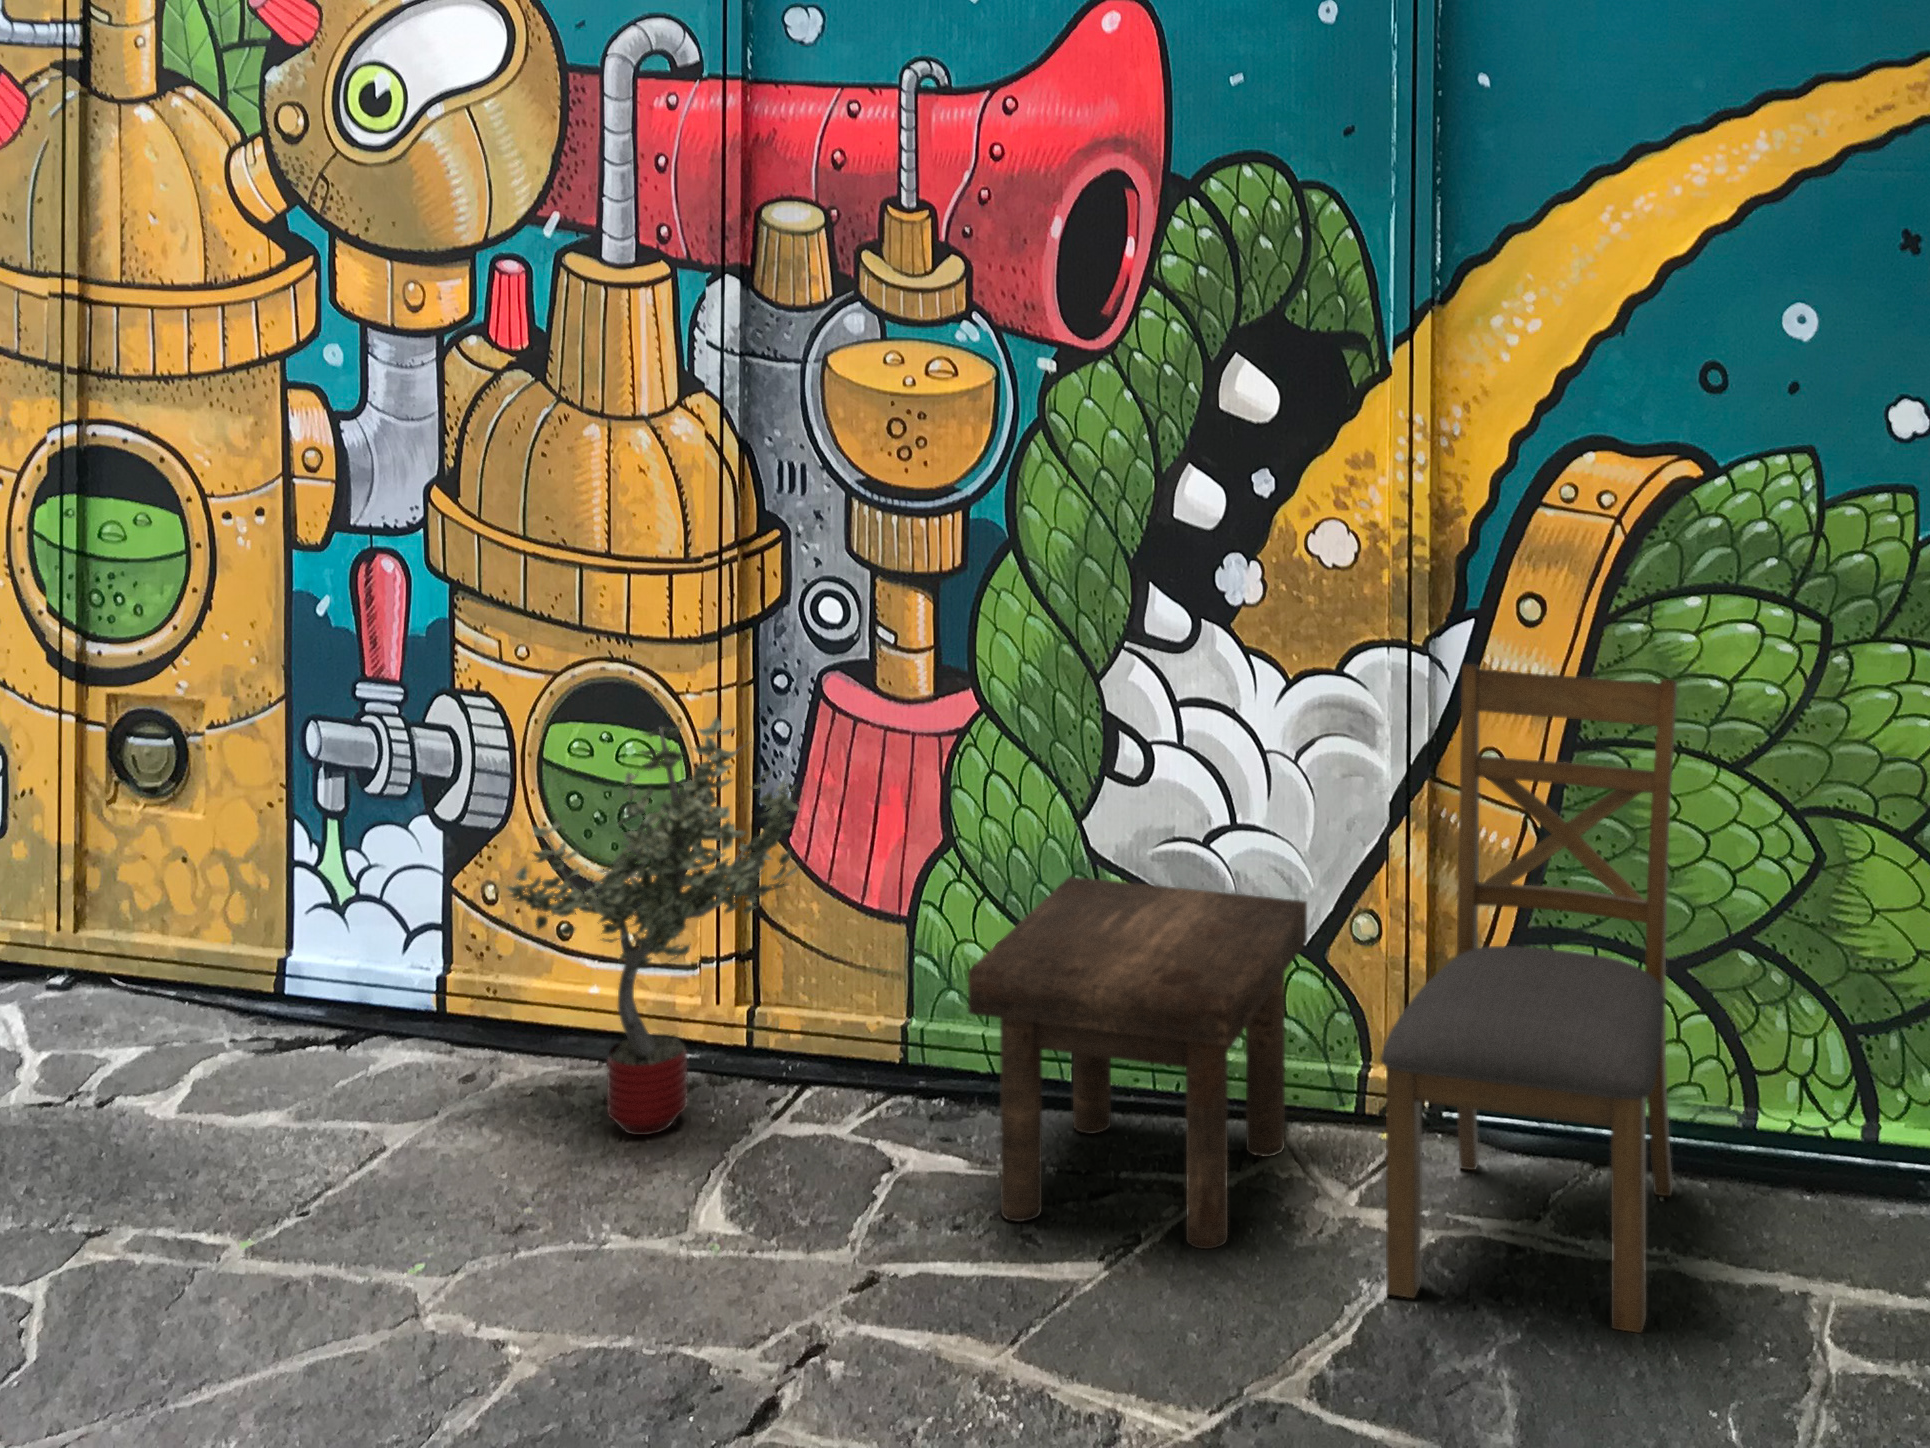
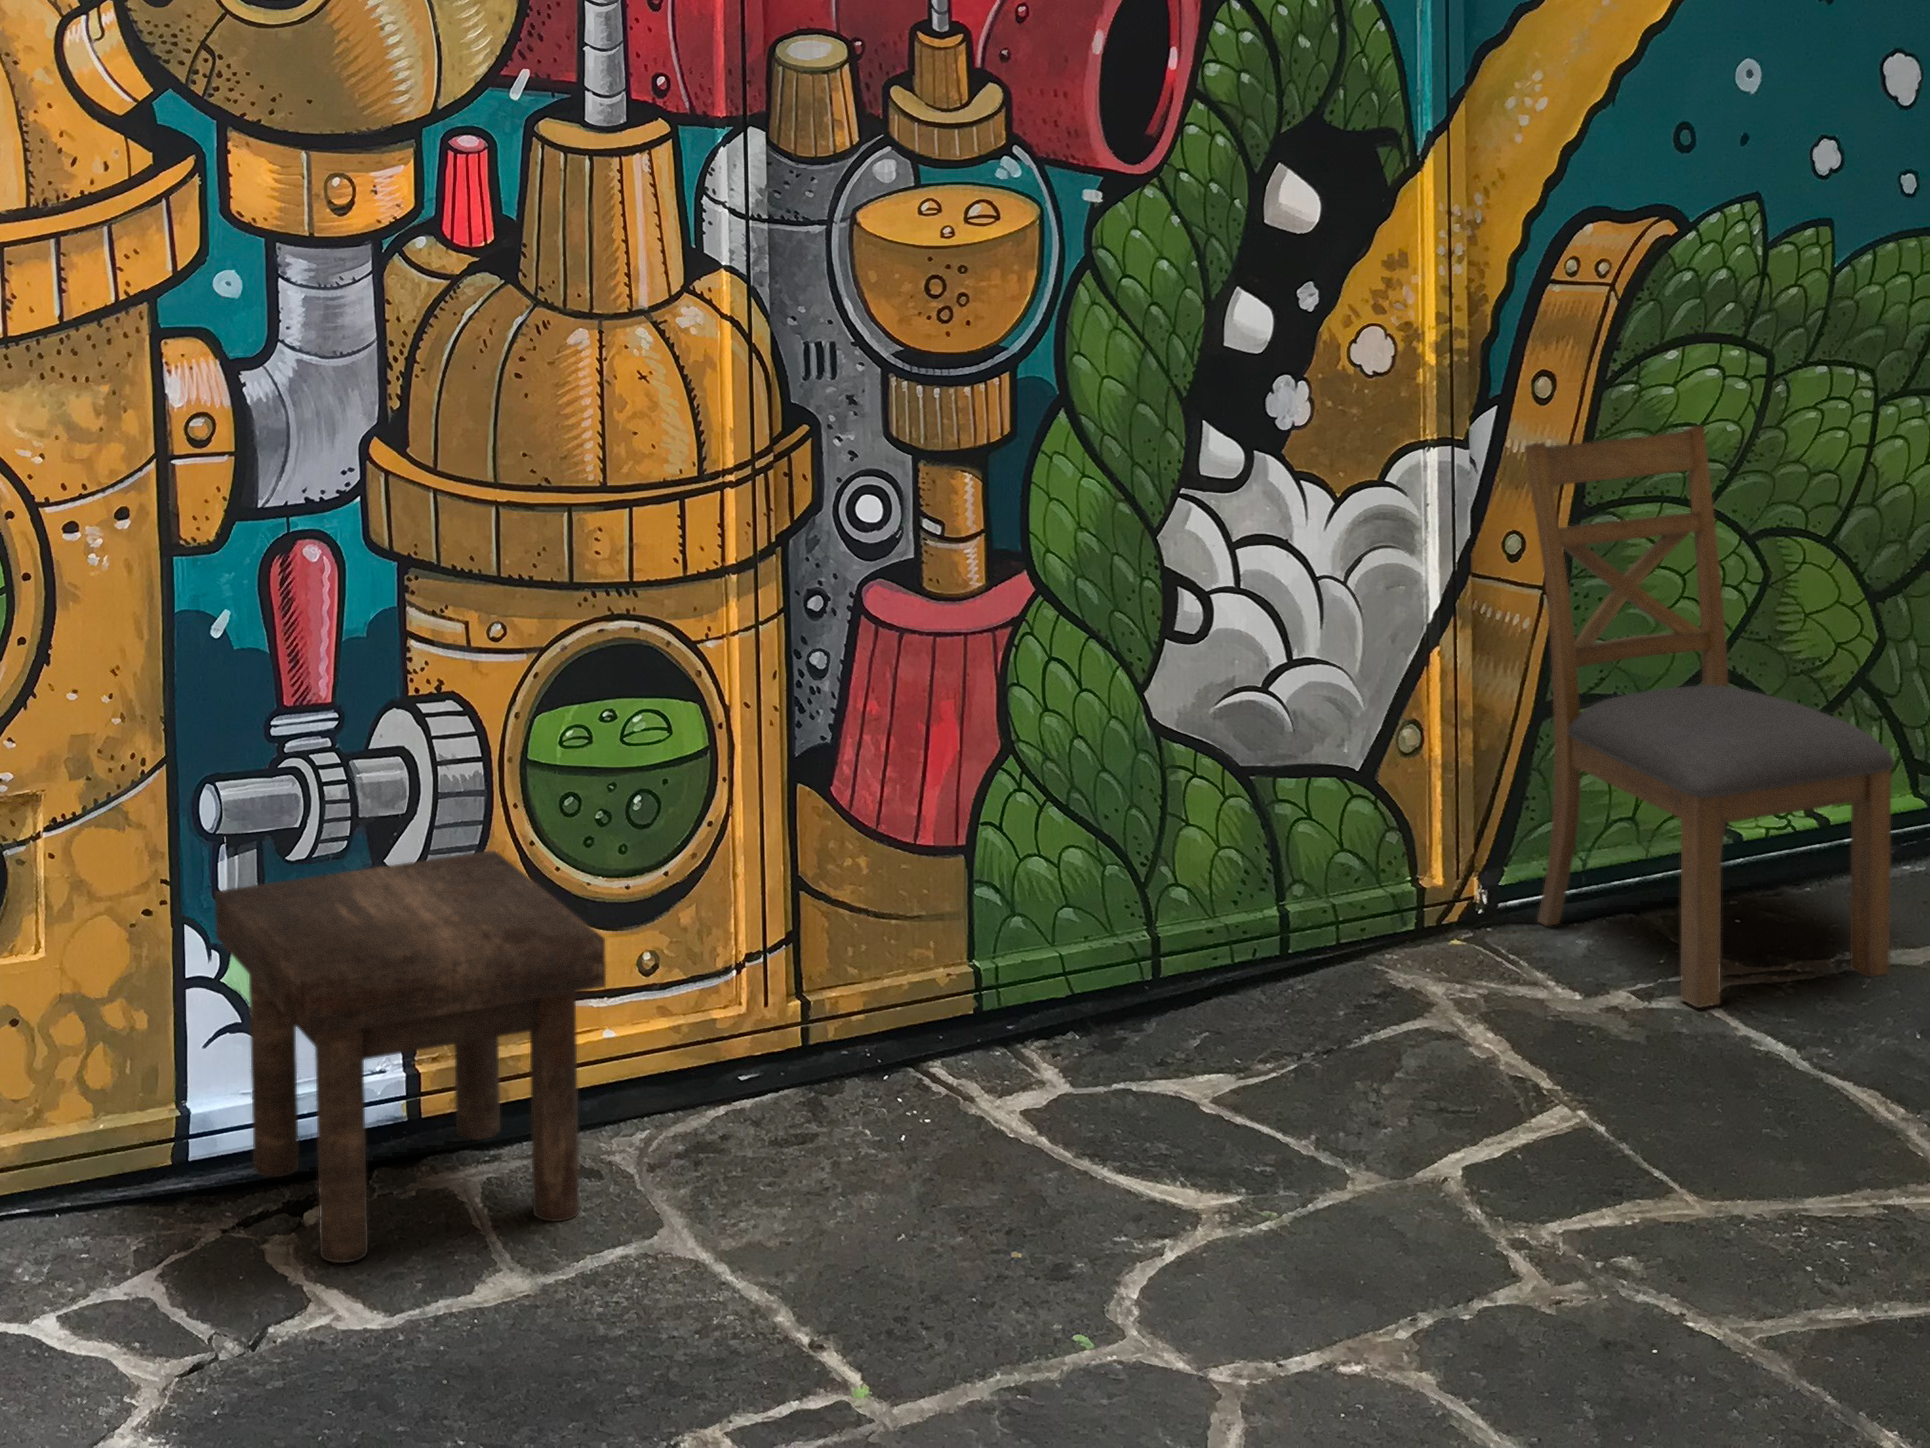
potted tree: present [507,717,798,1135] -> none [663,636,1019,1121]
stool: present [968,877,1307,1249] -> present [215,850,606,1263]

